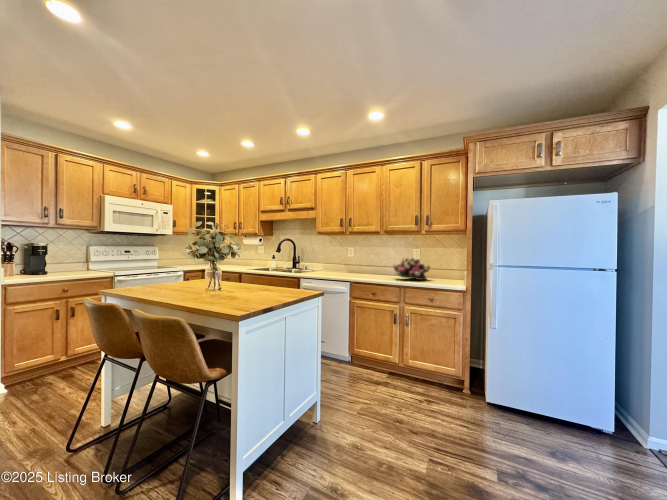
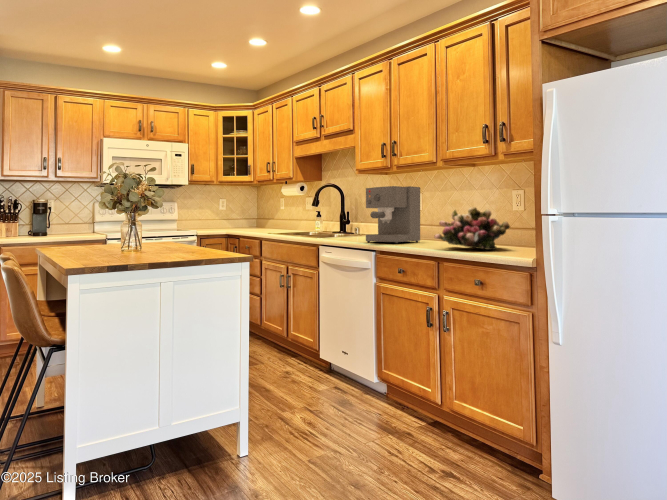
coffee maker: none [337,244,365,277] -> present [366,186,420,243]

